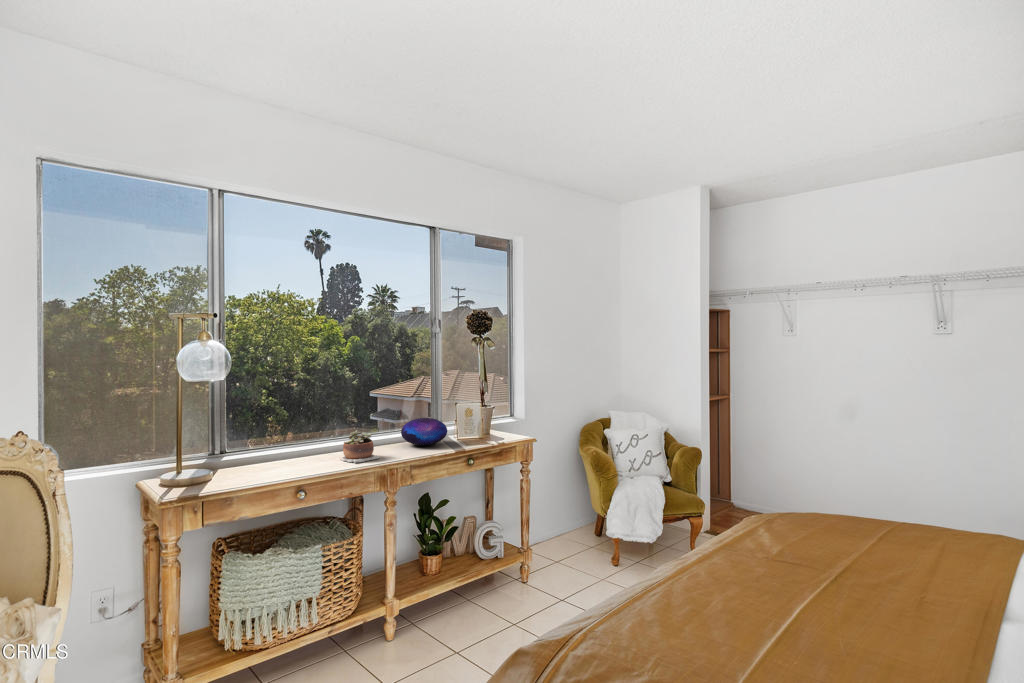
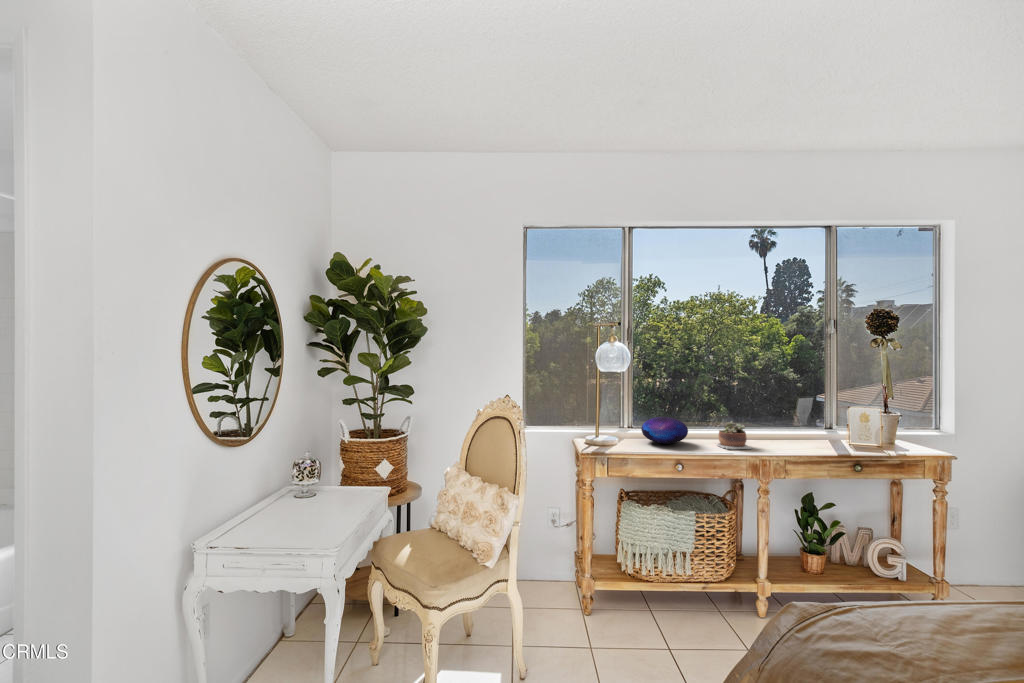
decorative orb: present [401,418,447,445] -> present [641,417,688,444]

